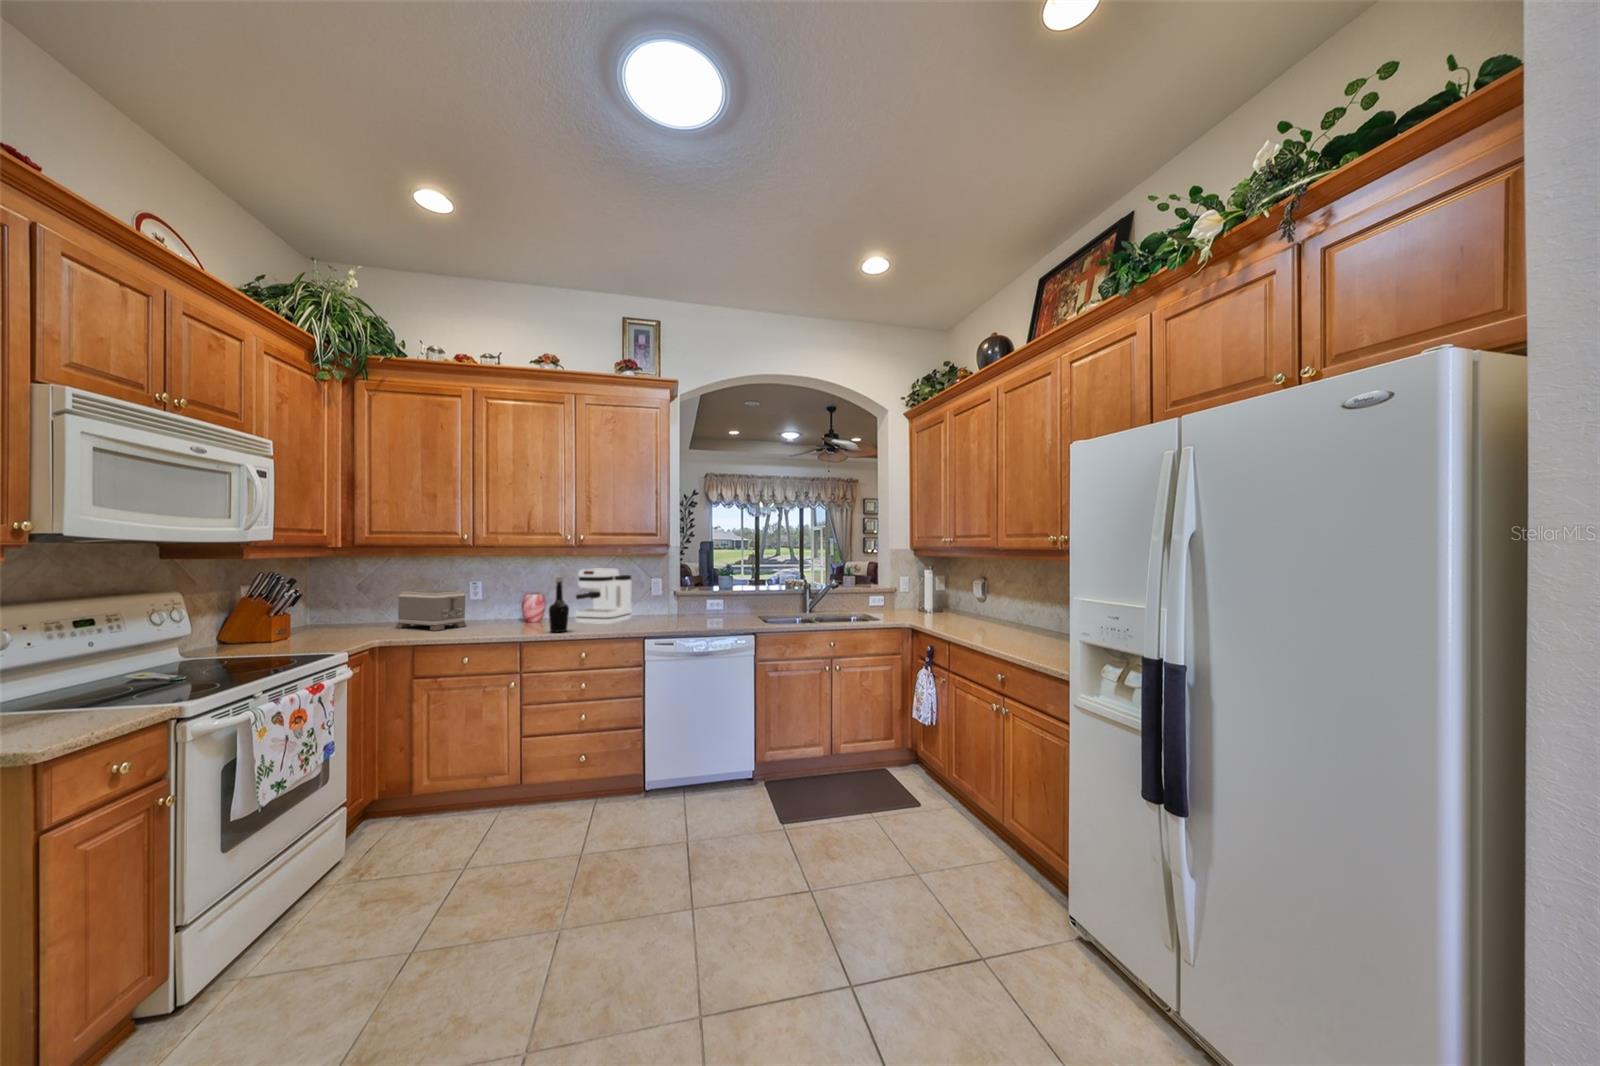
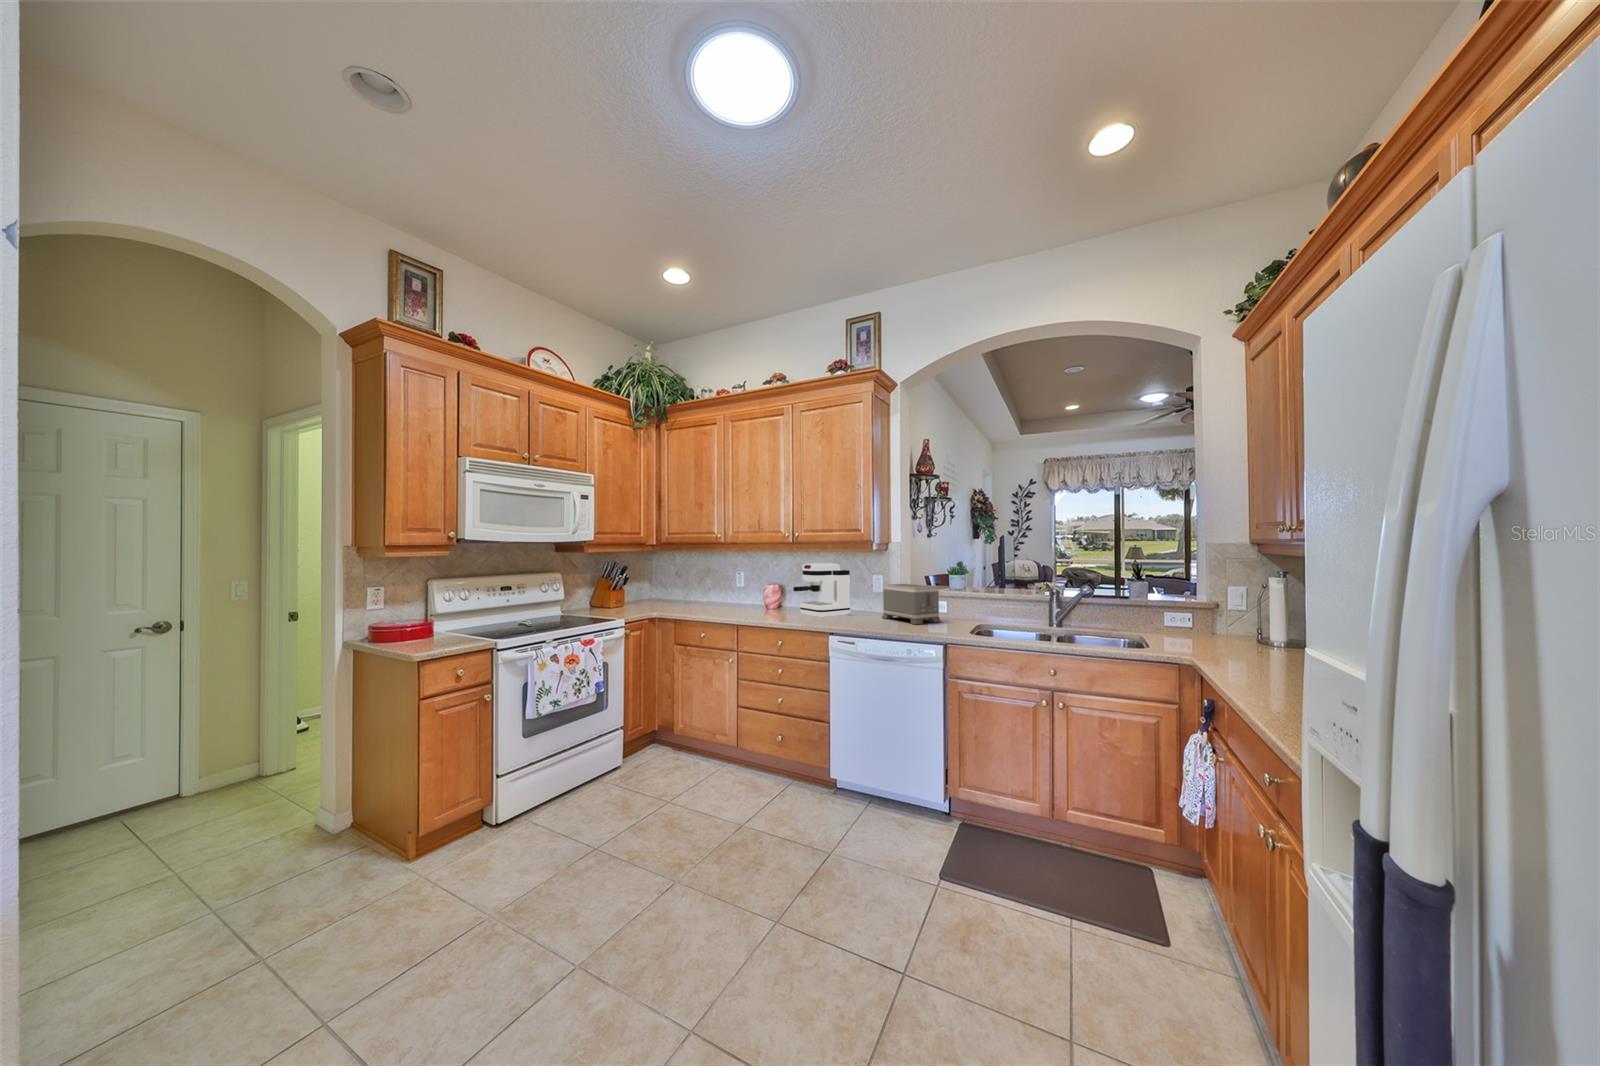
bottle: present [549,577,569,632] -> none [764,570,781,620]
toaster: present [396,590,467,631] -> present [882,584,941,624]

